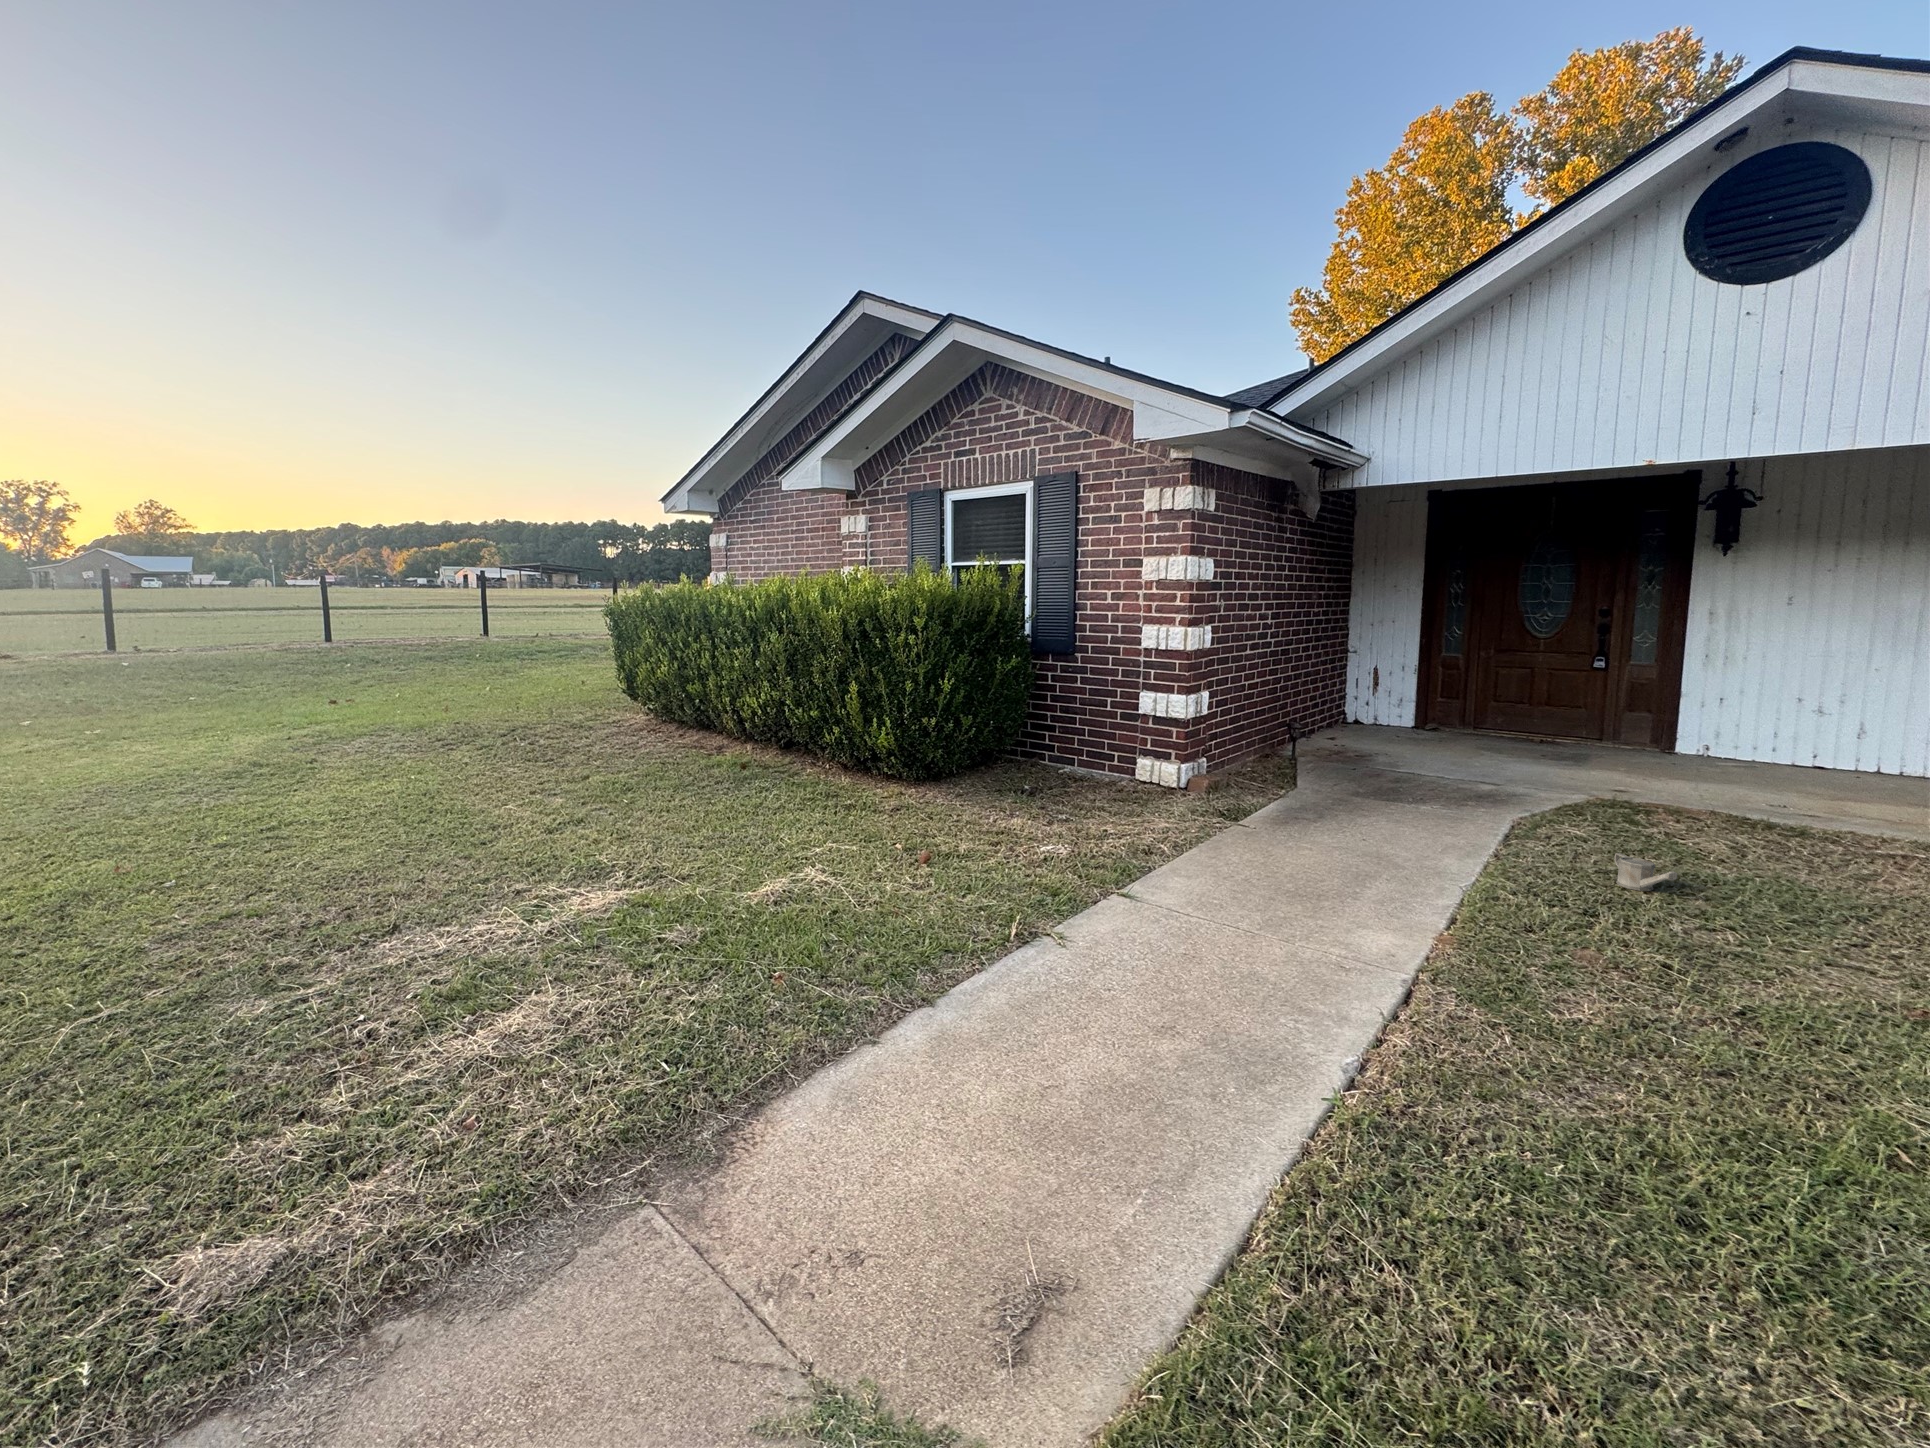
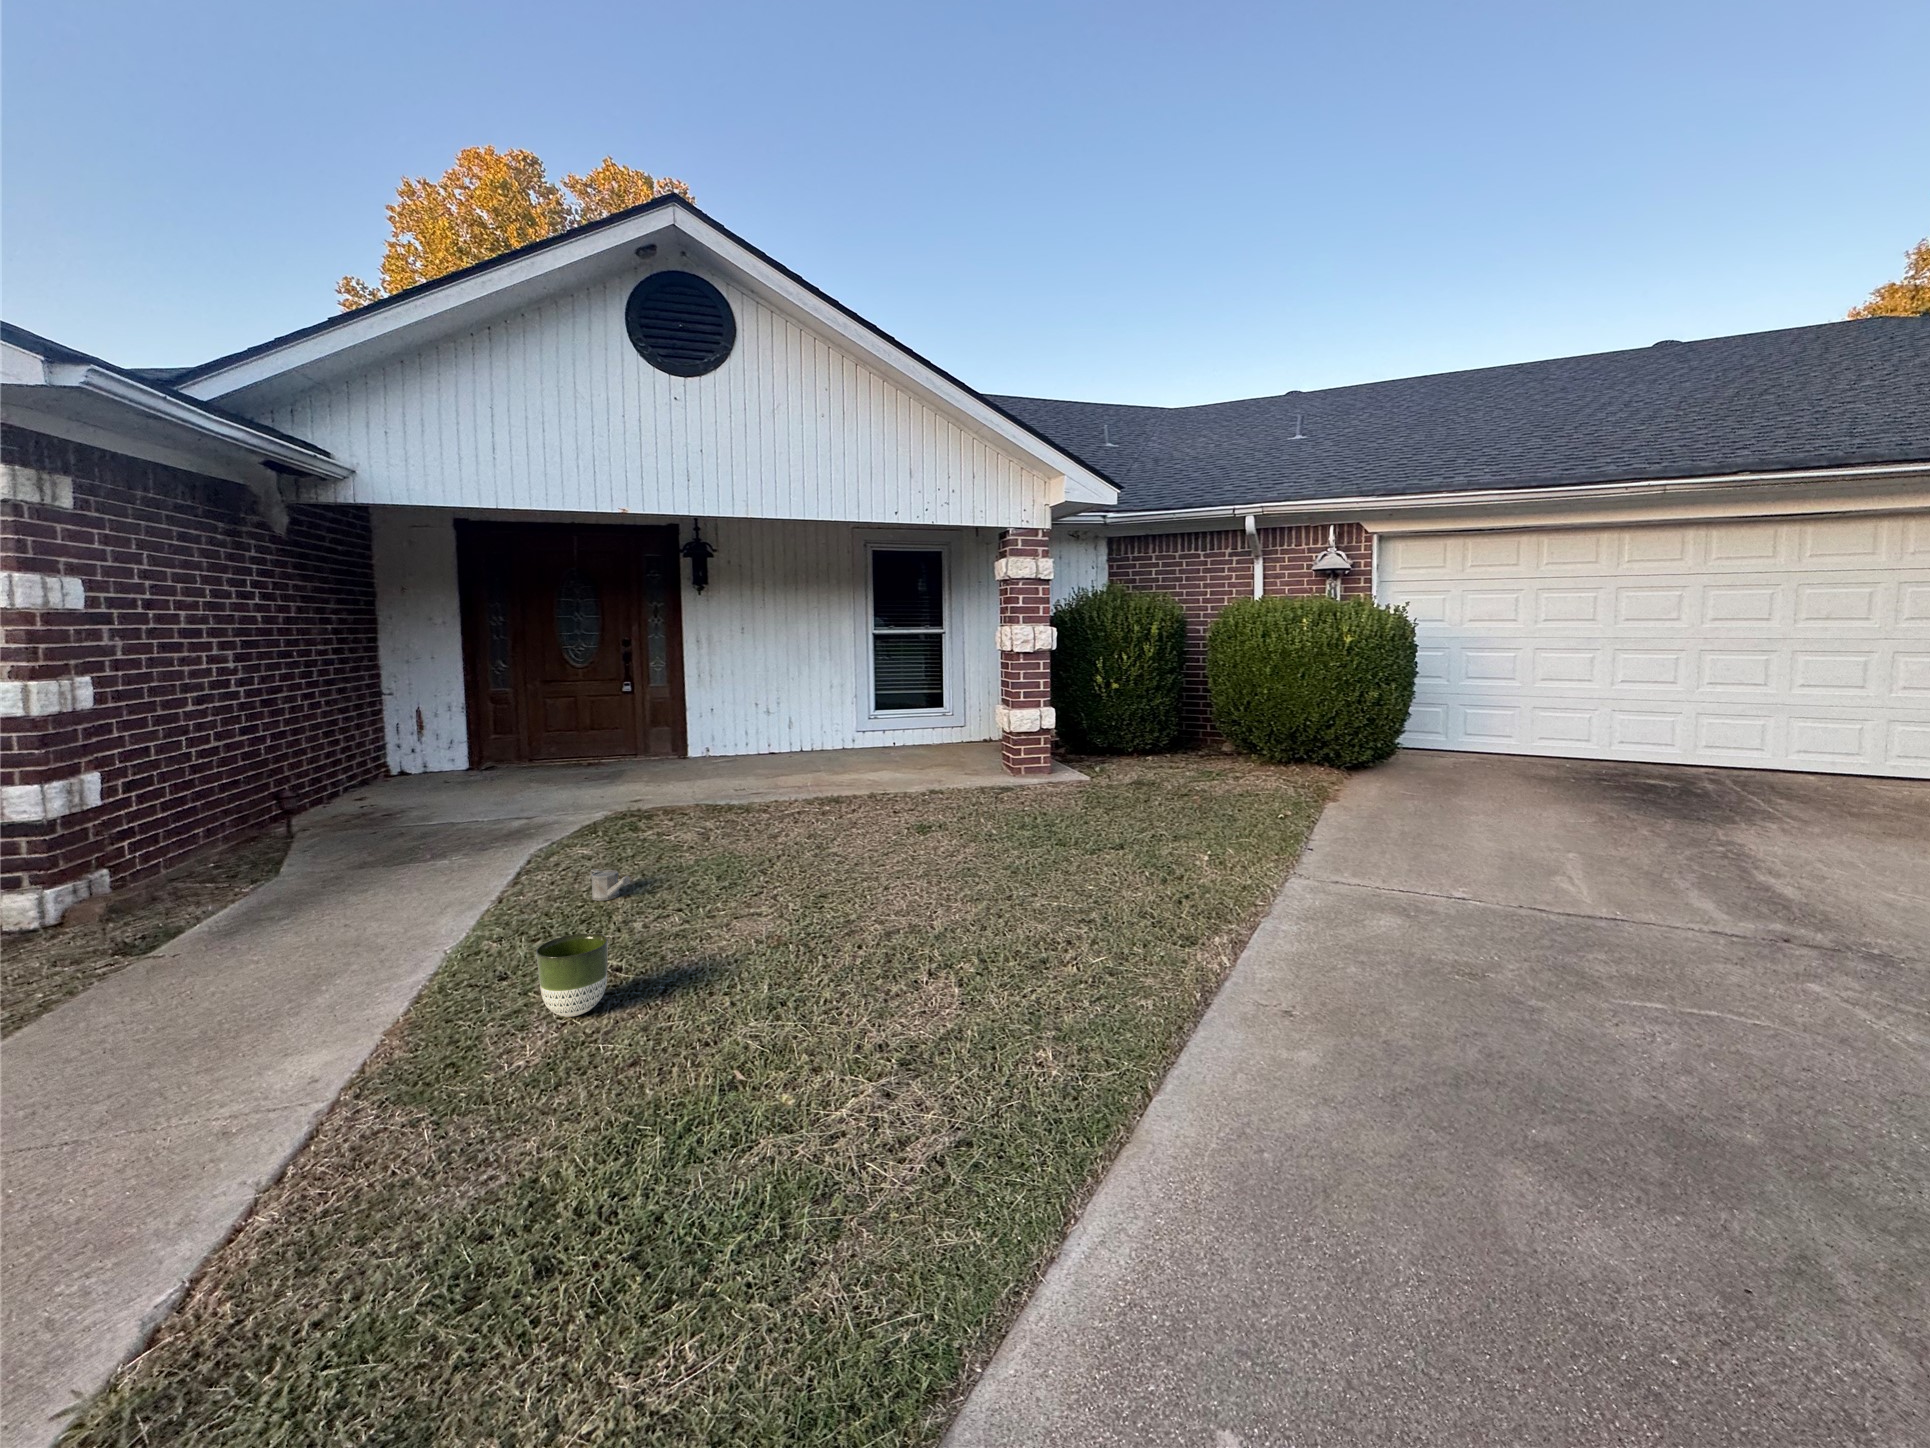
planter: none [1614,917,1707,1006] -> present [536,933,608,1017]

